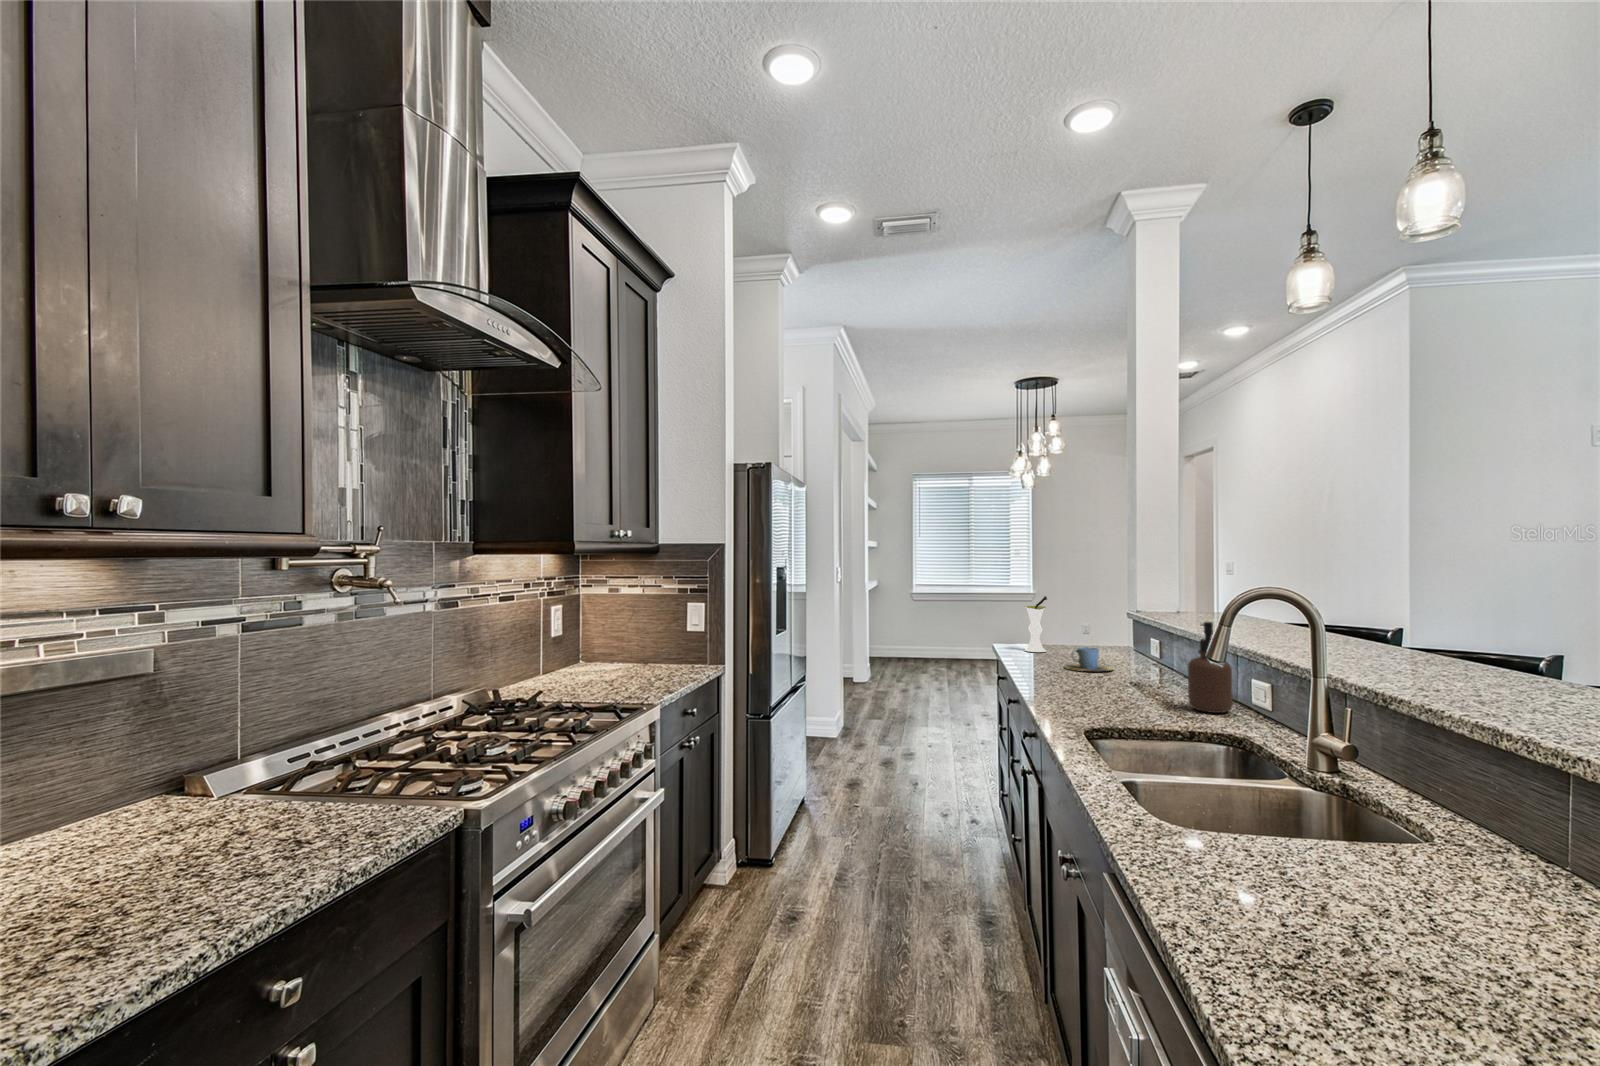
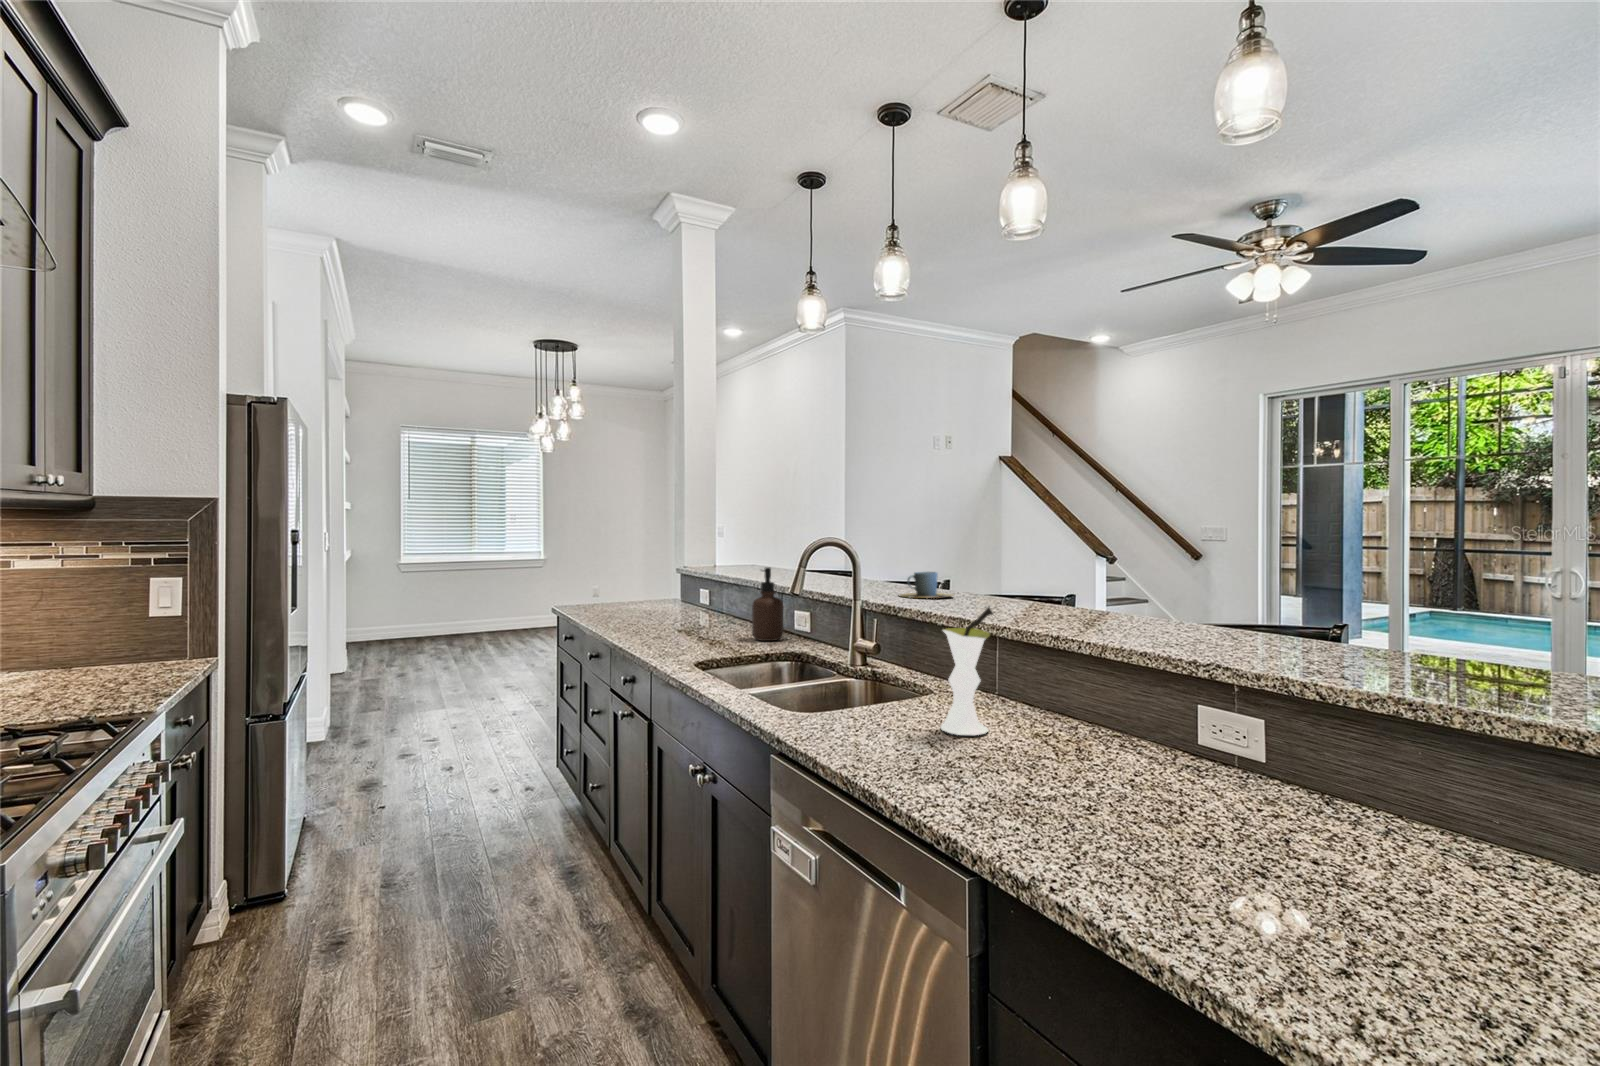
vase: present [1025,596,1047,652] -> present [941,607,993,735]
cup: present [1065,647,1113,671] -> present [899,572,953,598]

